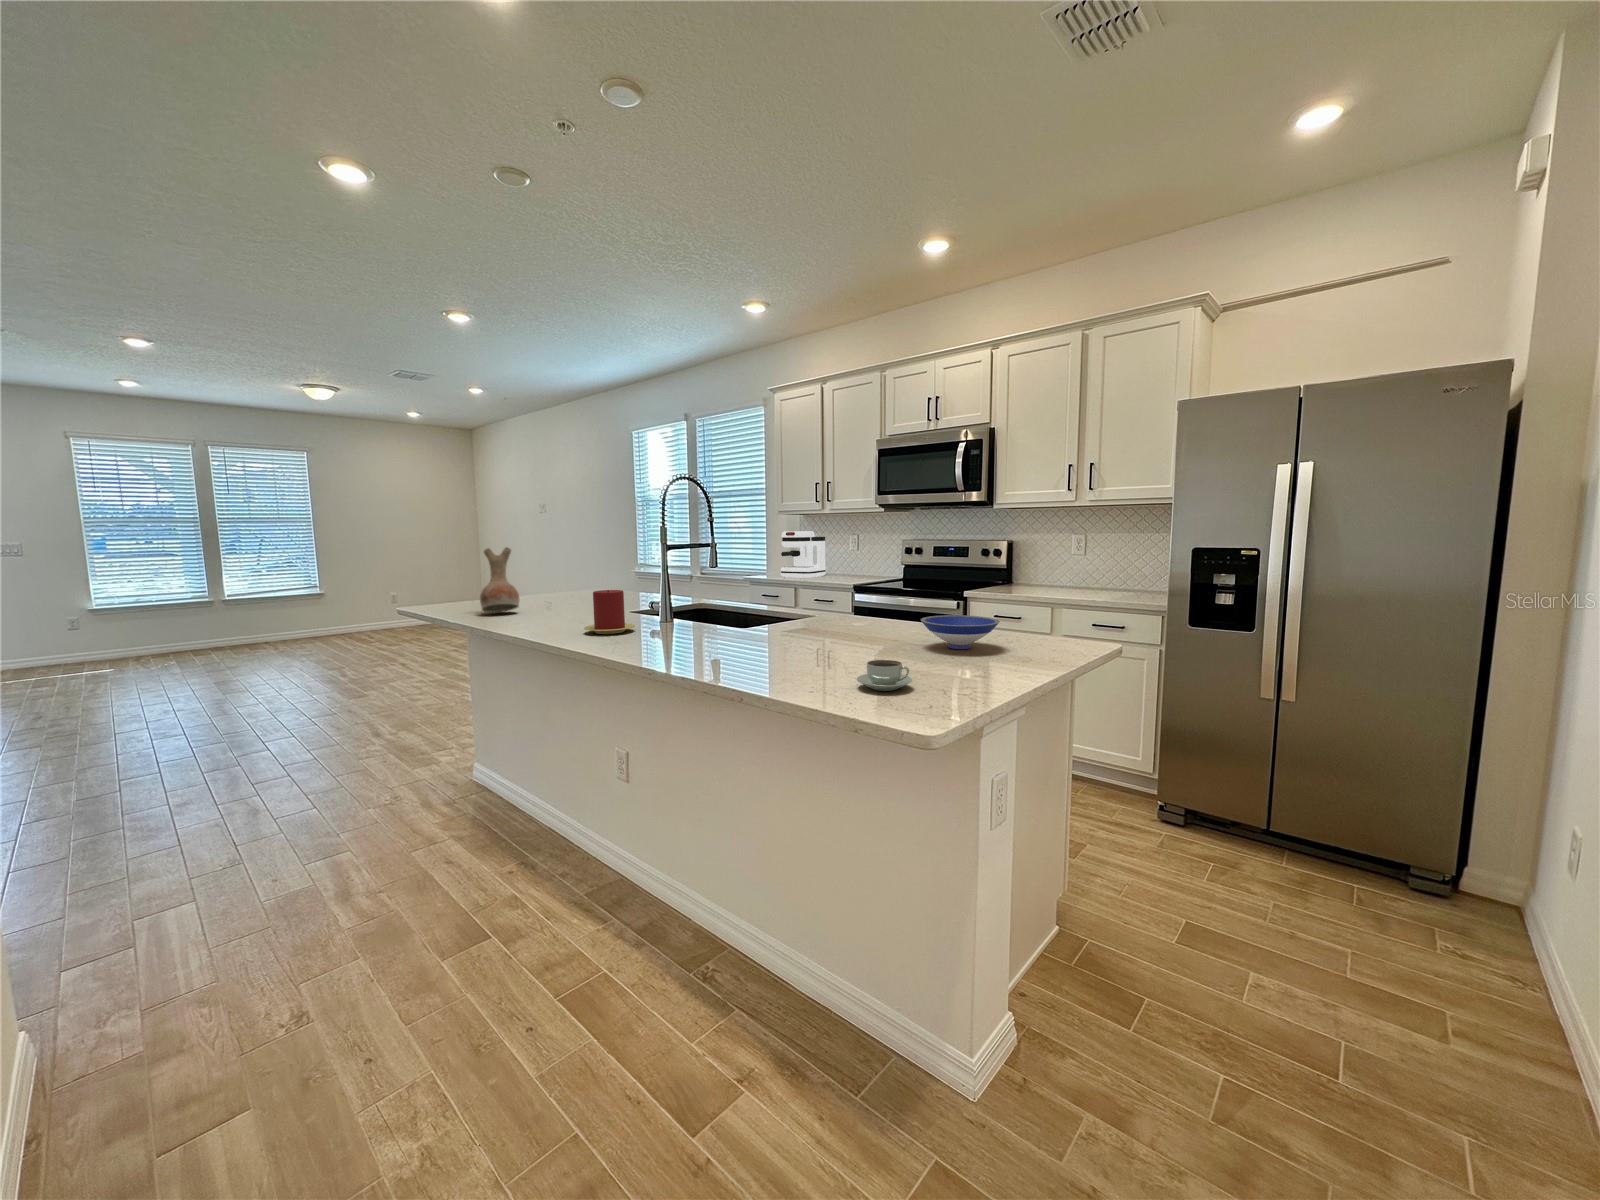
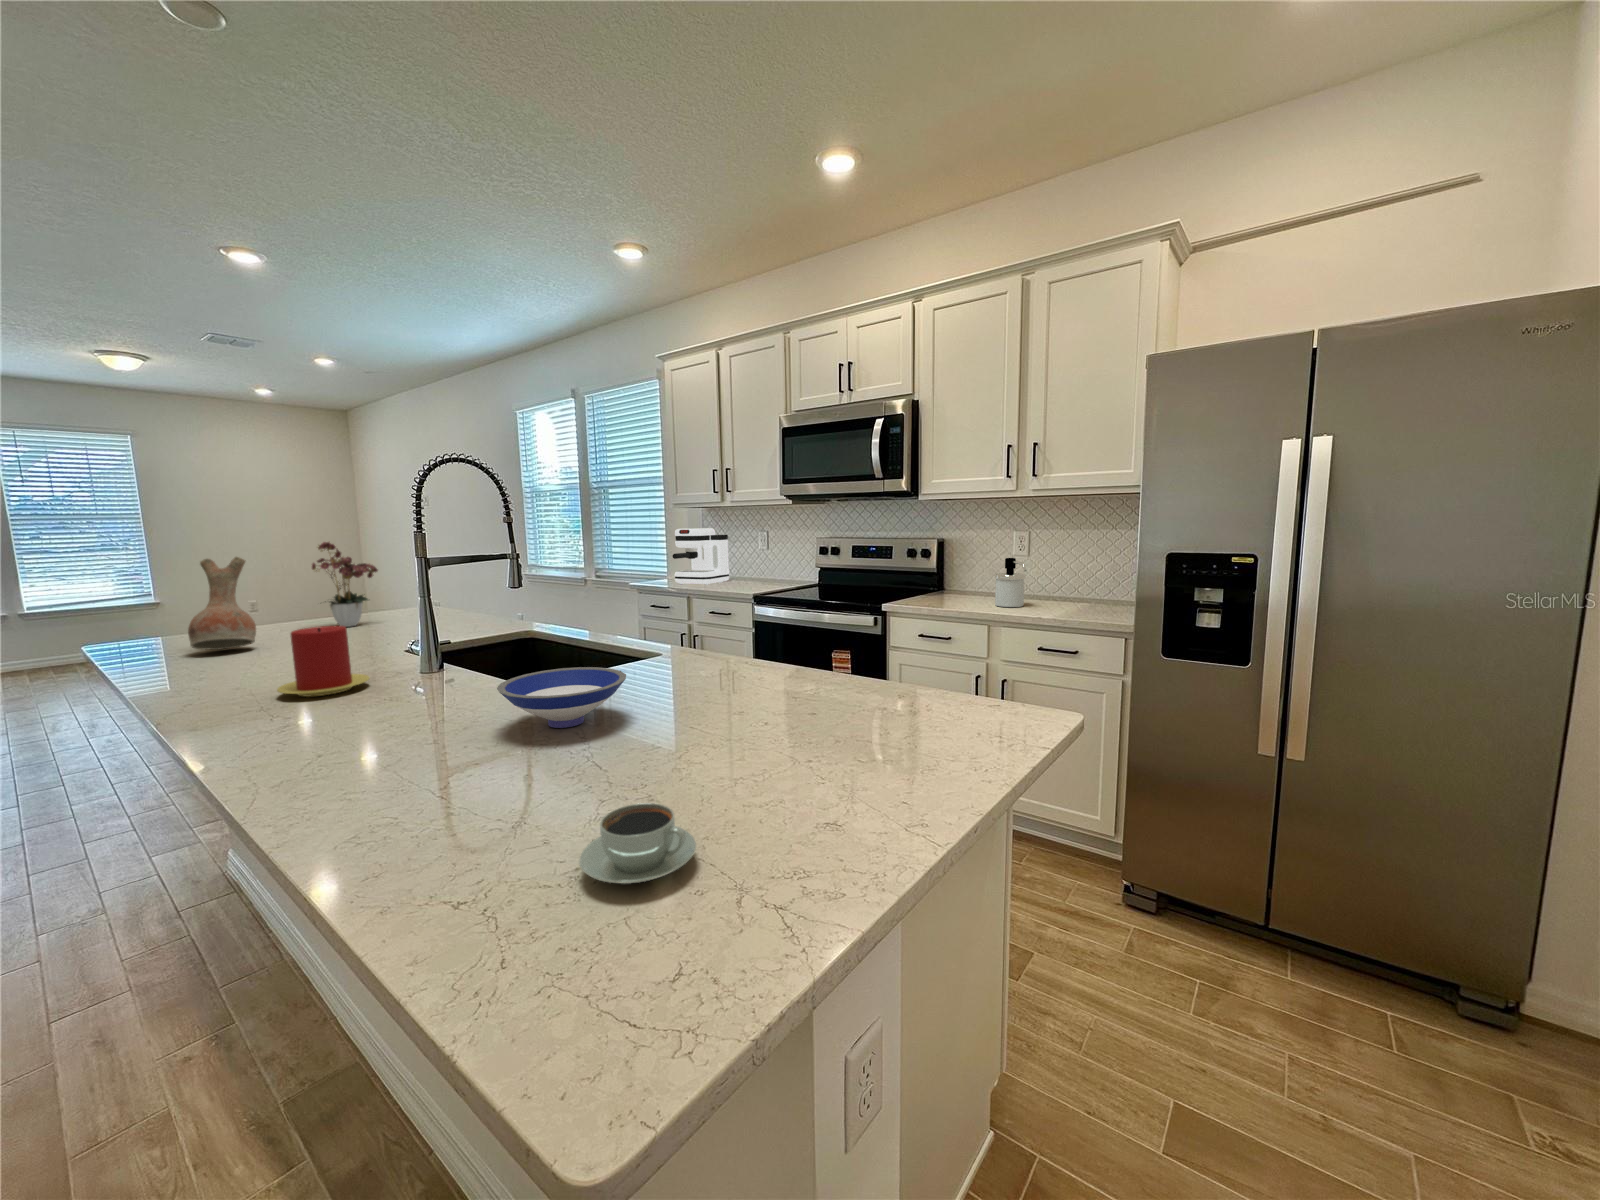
flower arrangement: none [536,535,583,602] -> present [312,542,378,627]
soap dispenser: none [1057,555,1083,594] -> present [995,558,1026,607]
bowl: present [921,615,1000,649] -> present [497,667,626,728]

